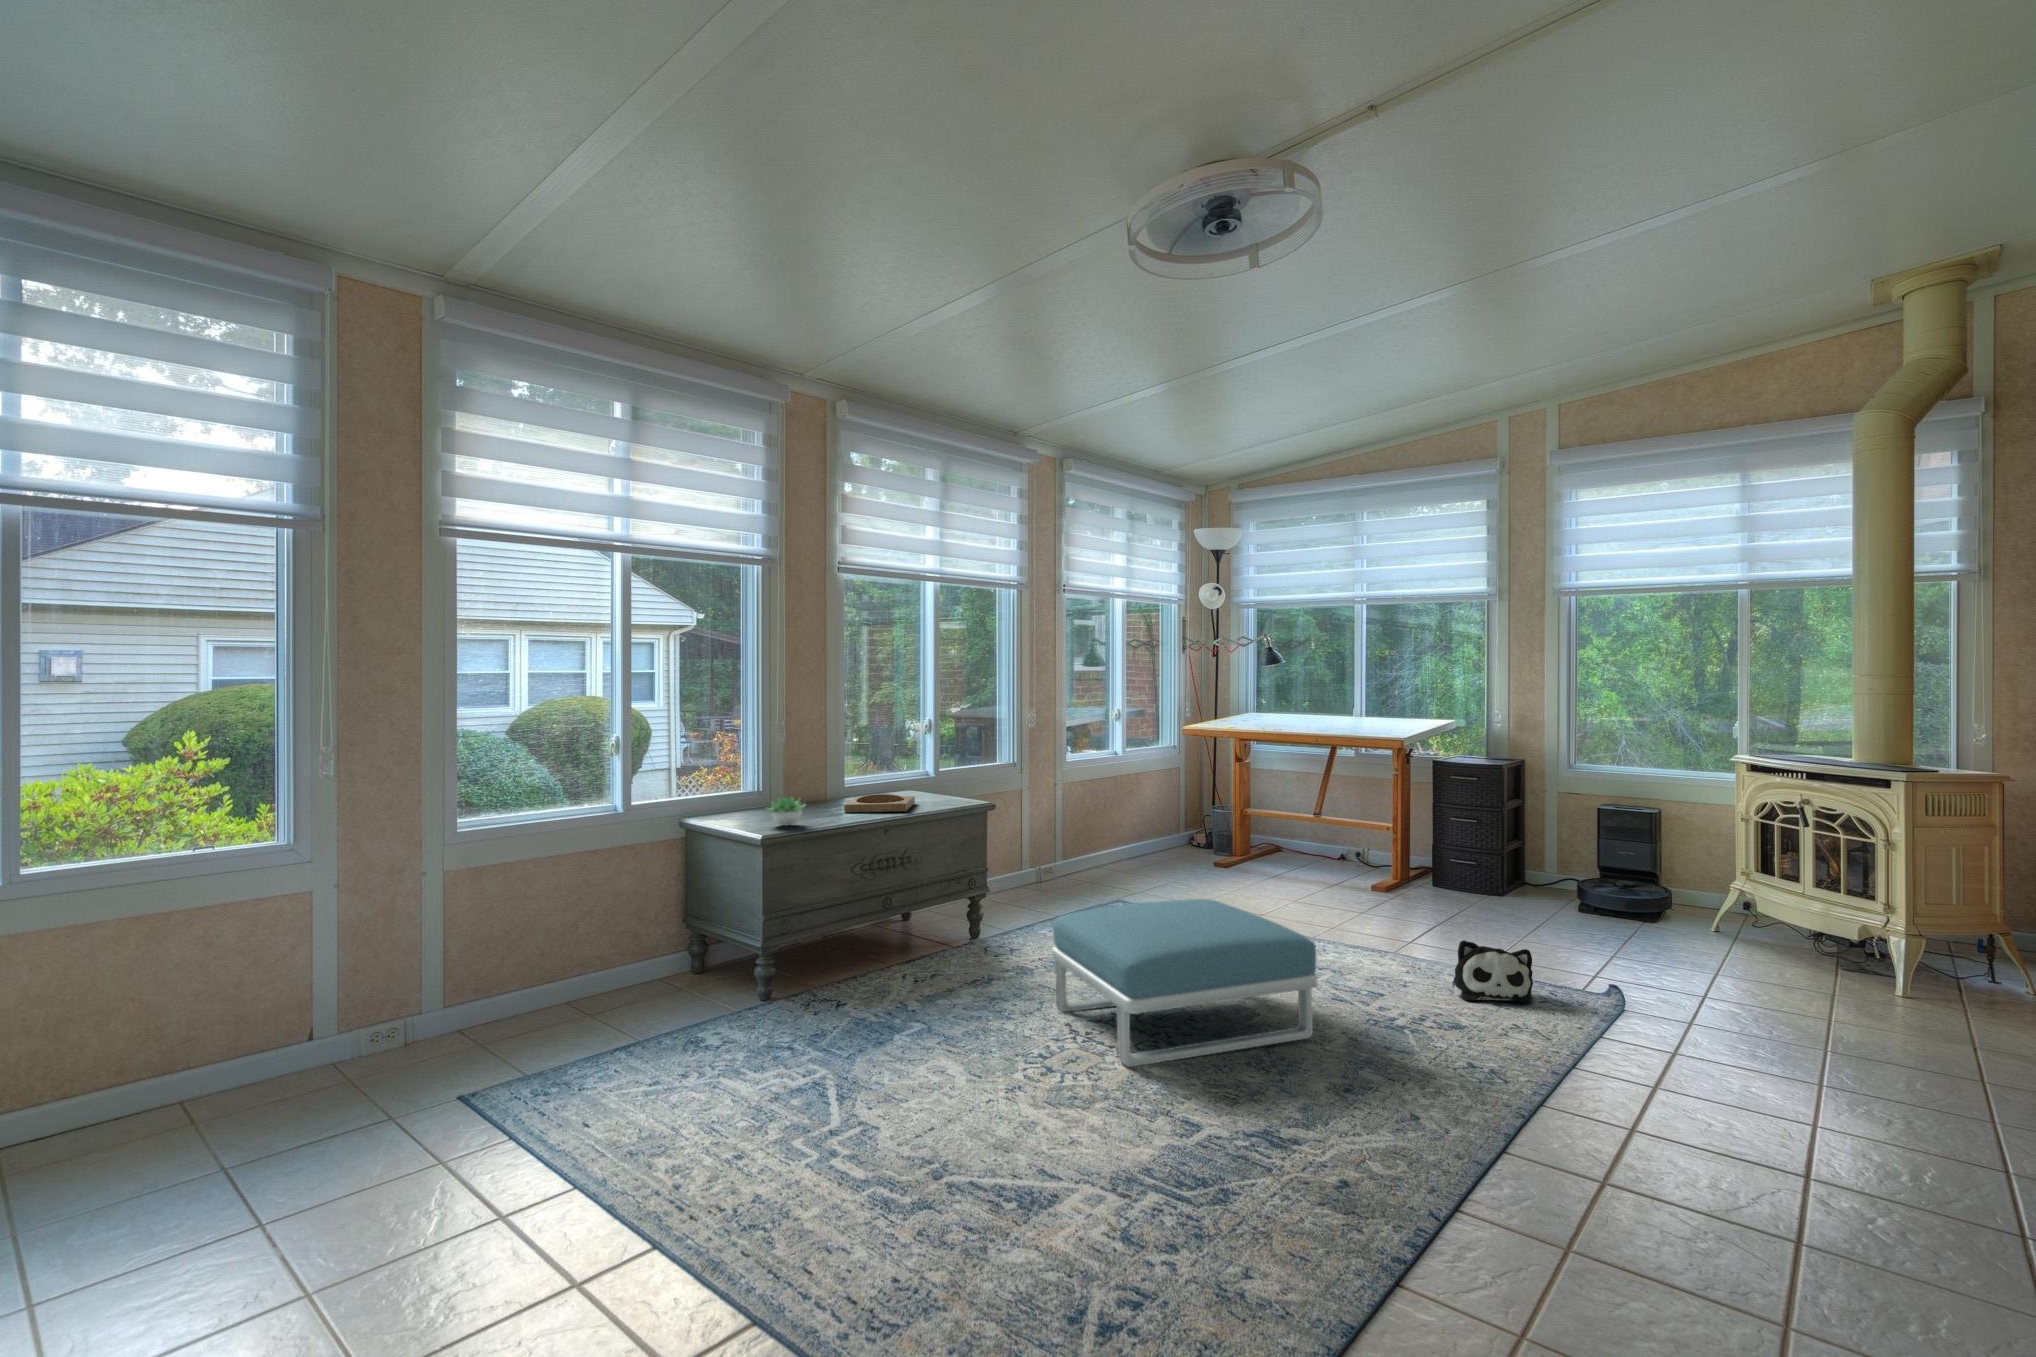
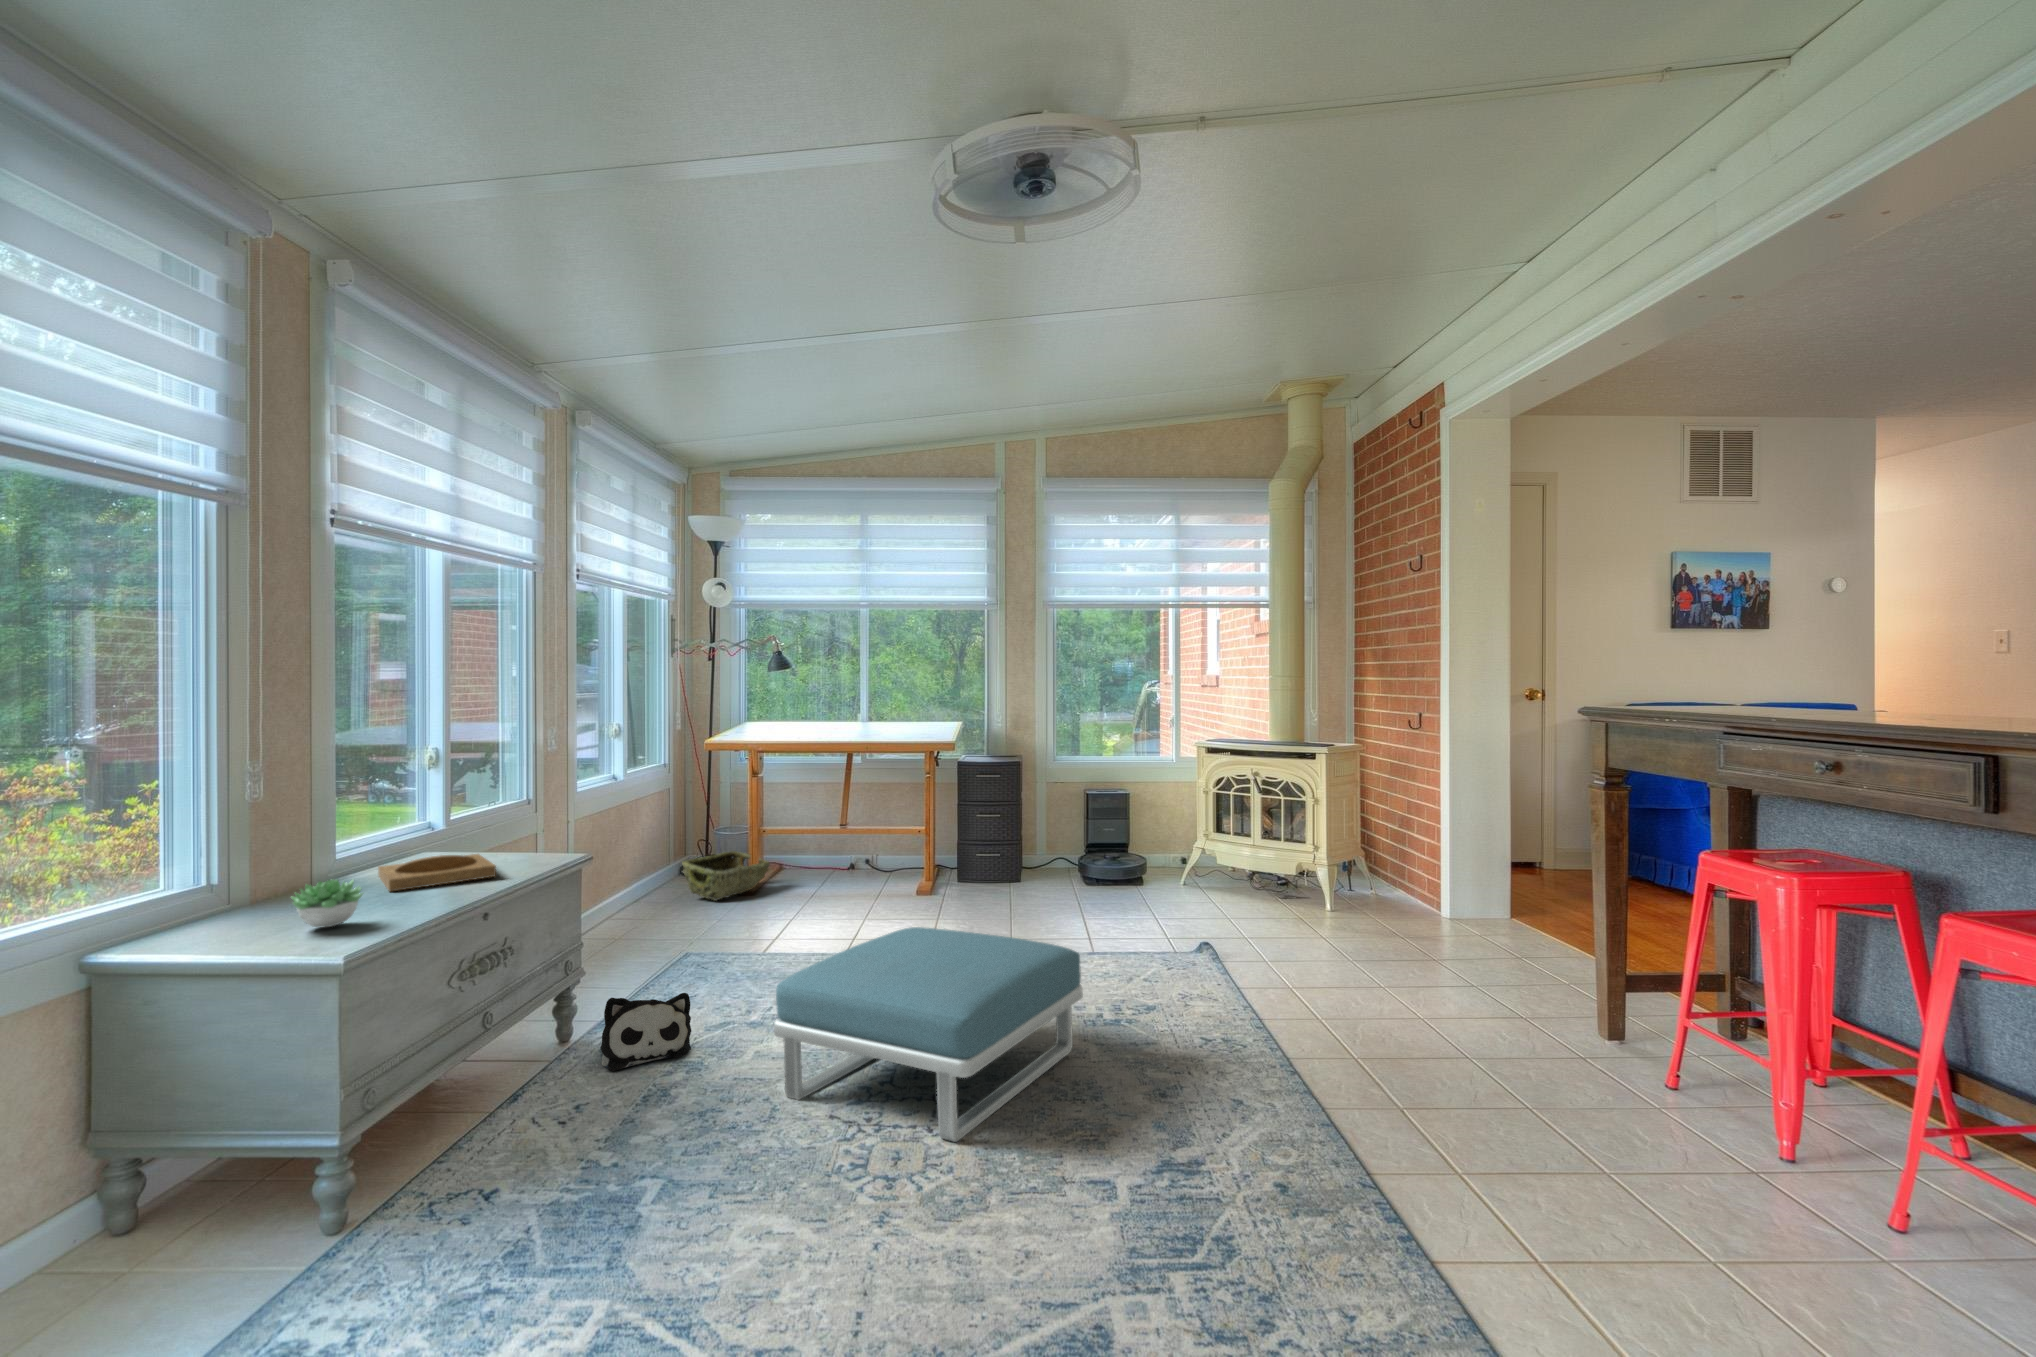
woven basket: none [1163,830,1243,871] -> present [682,851,770,901]
plush toy: present [1452,940,1533,1003] -> present [601,993,691,1071]

